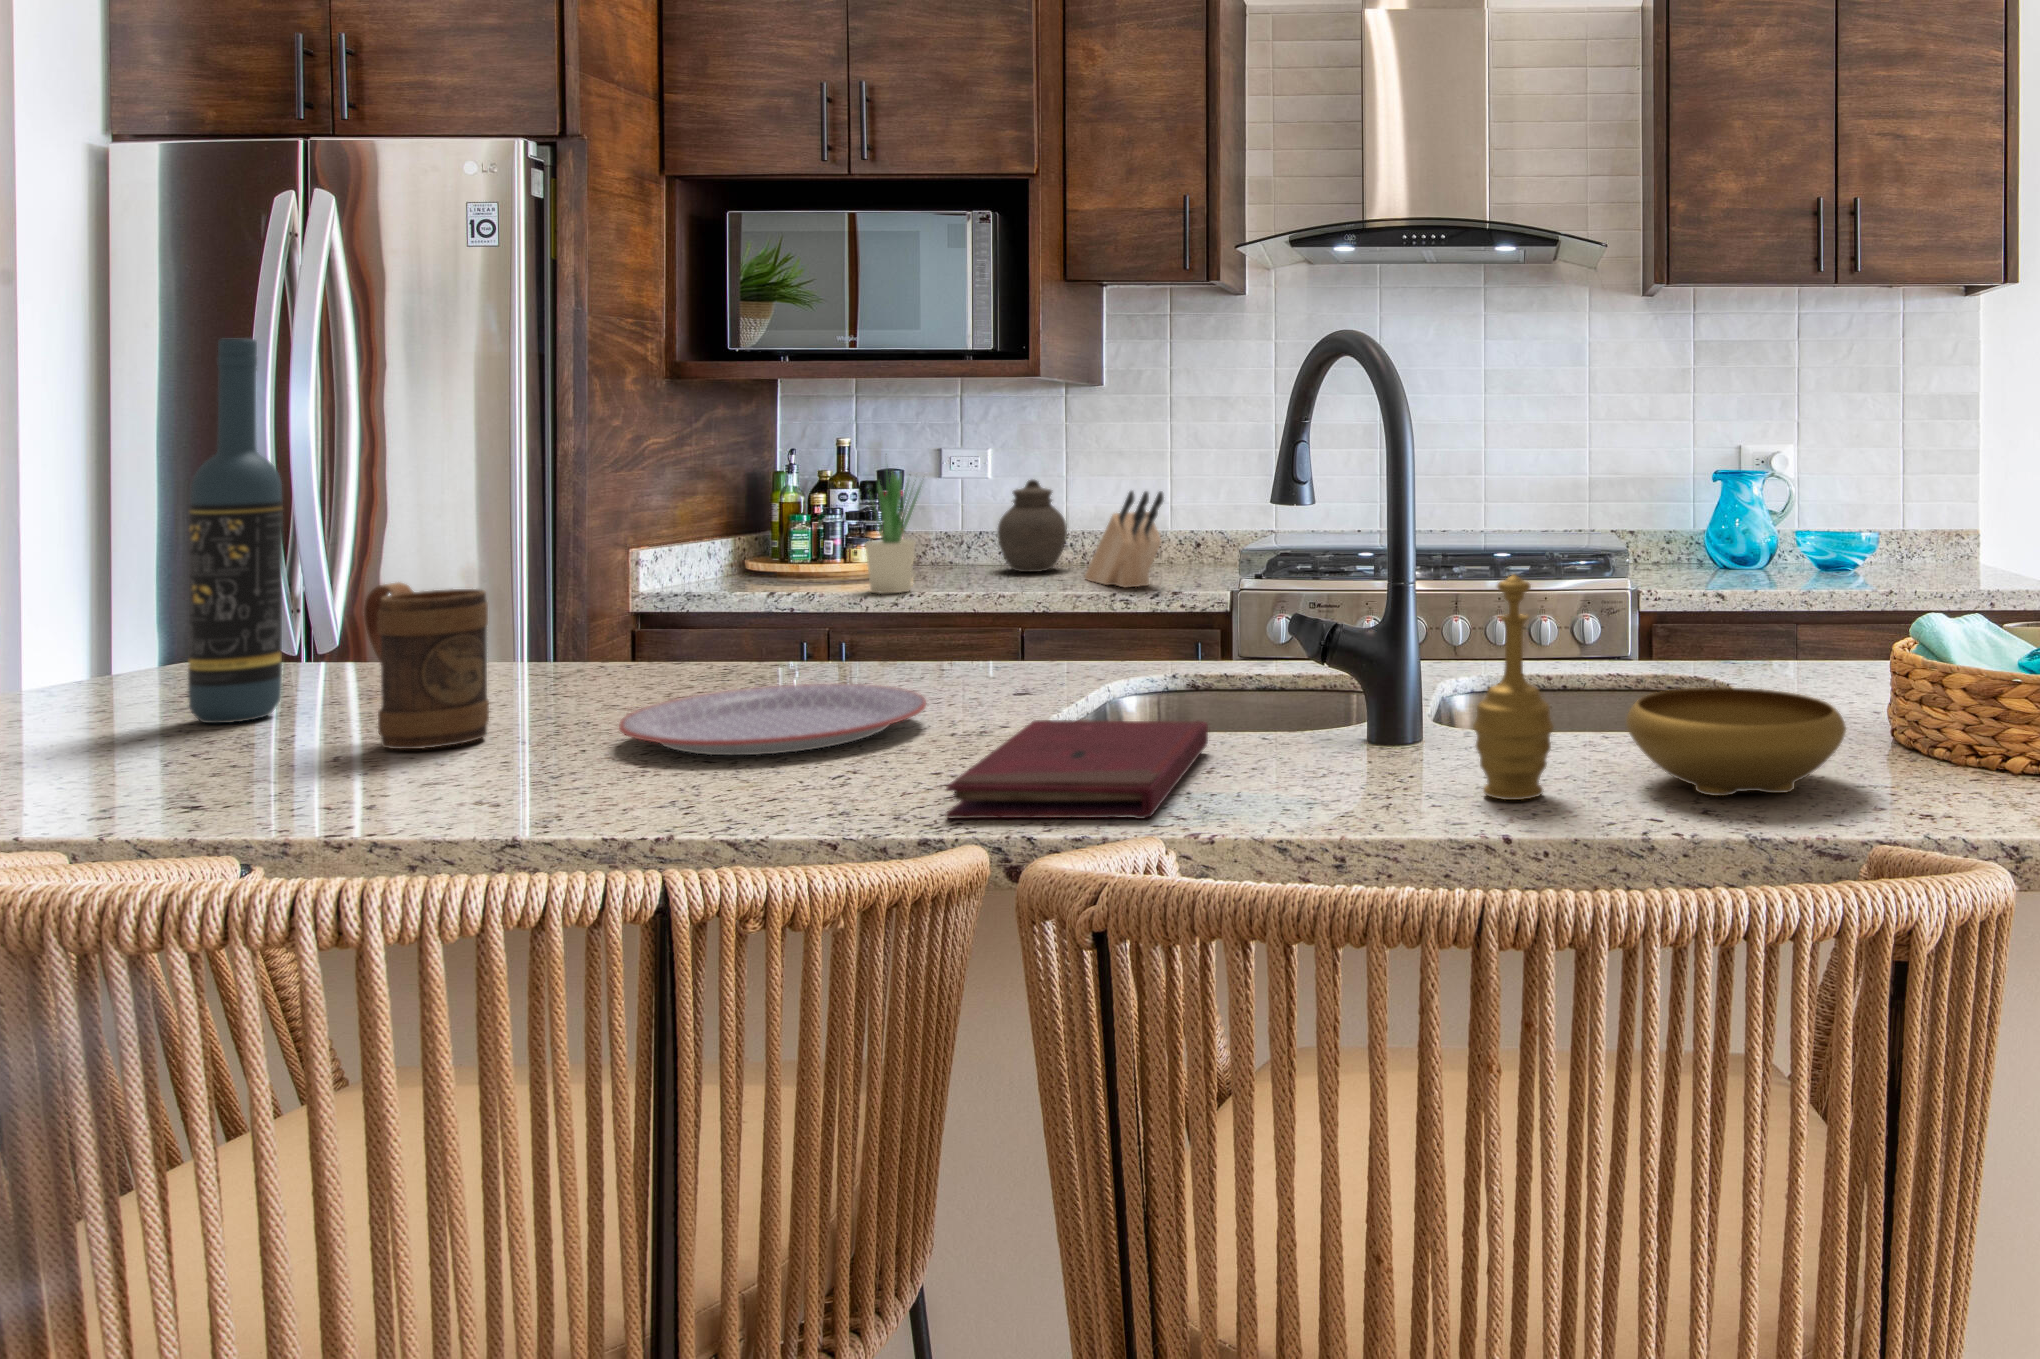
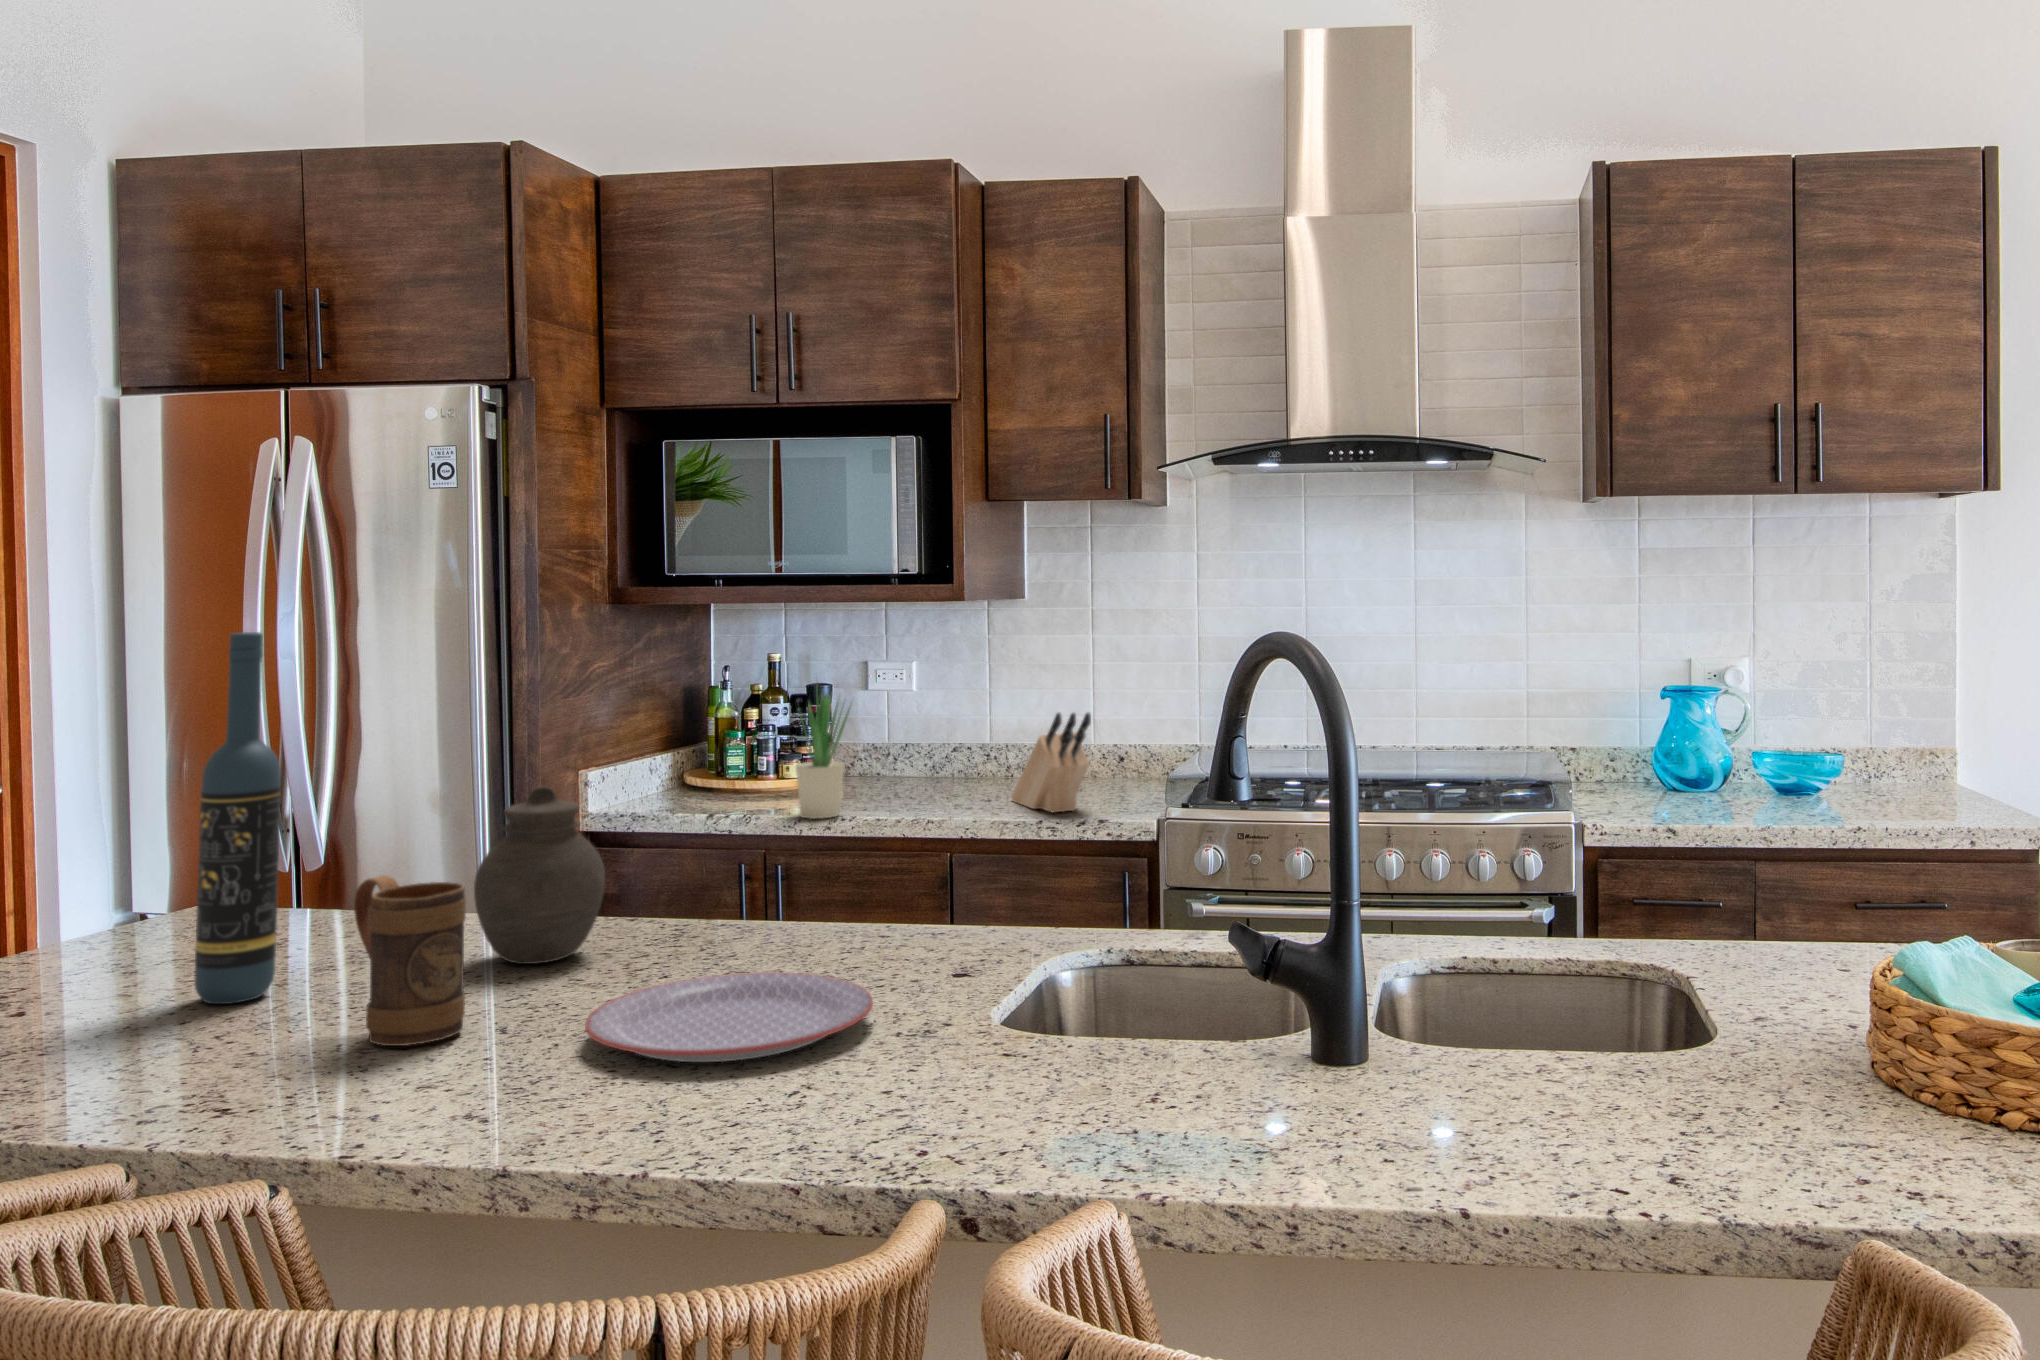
jar: present [997,480,1067,572] -> present [474,786,605,964]
decorative bowl: present [1473,575,1846,800] -> none [1426,912,1822,1154]
book: present [946,720,1208,819] -> none [902,1033,1153,1166]

